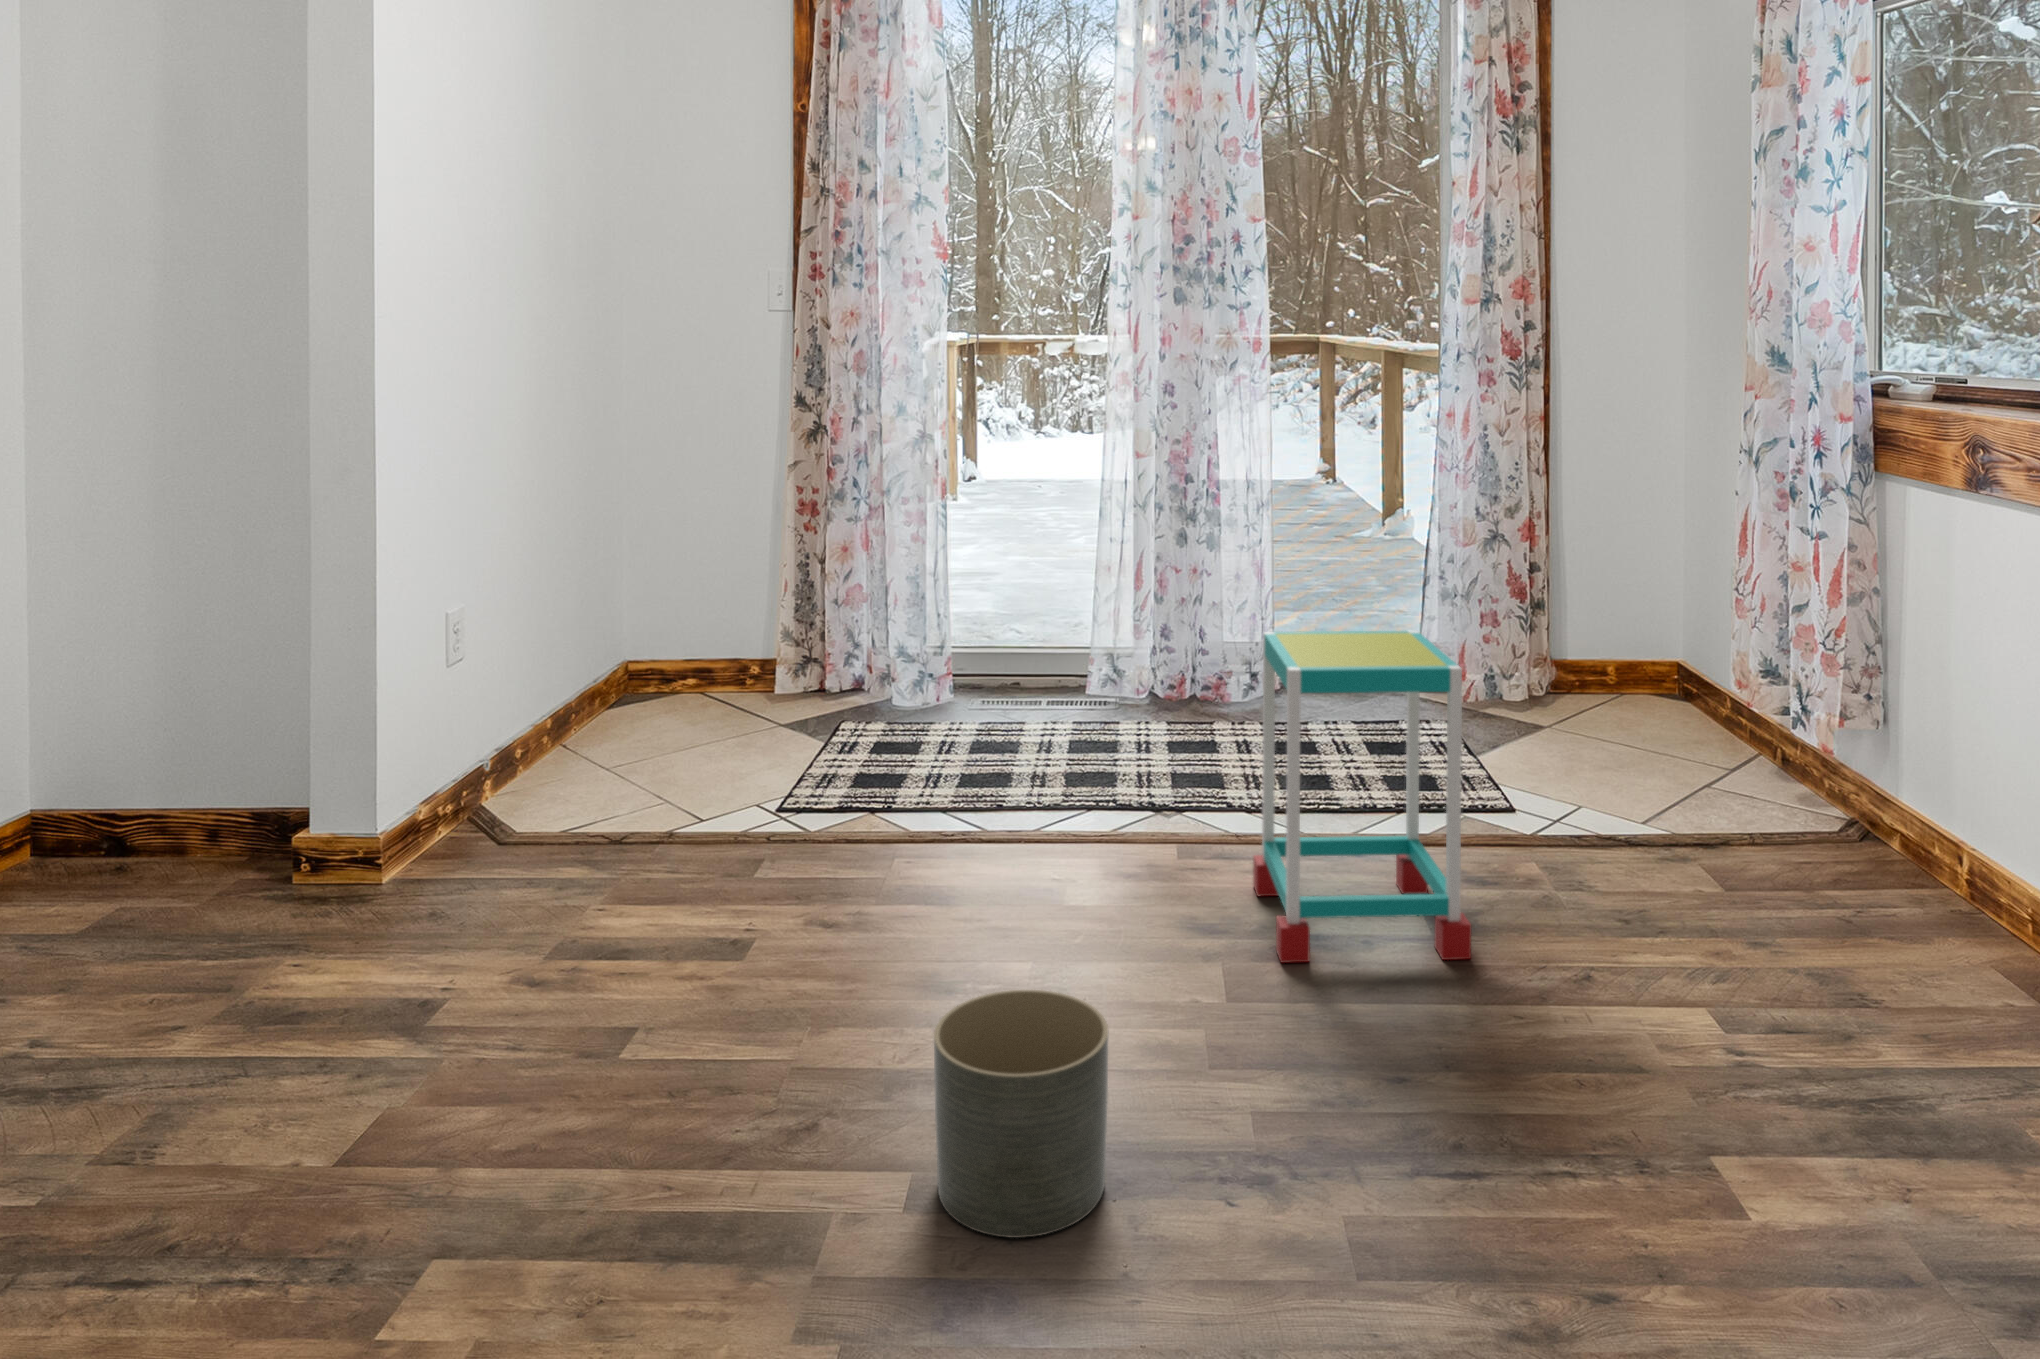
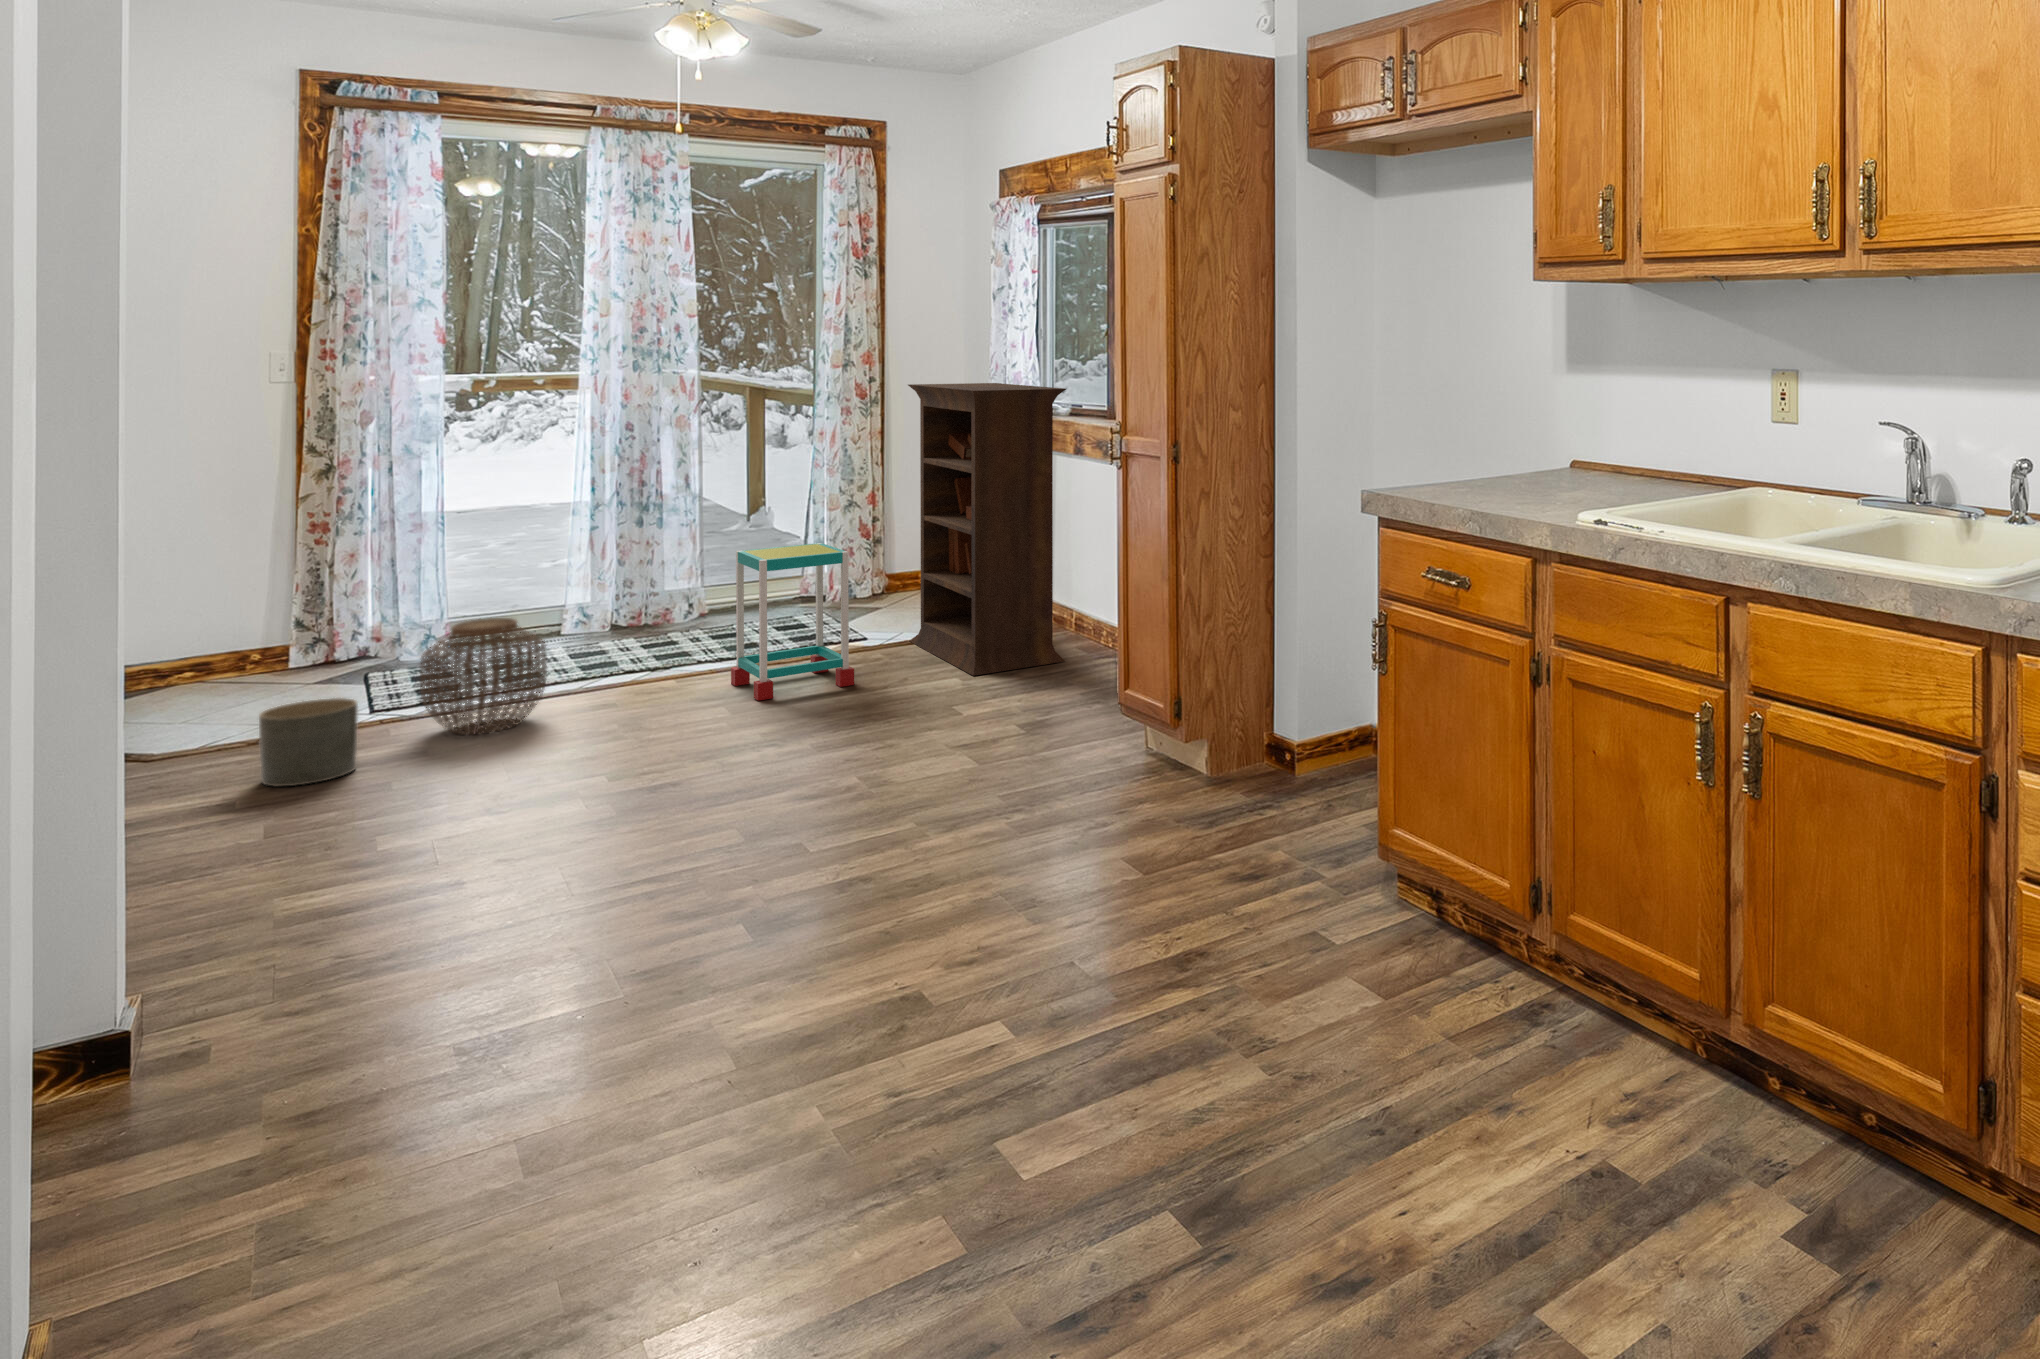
bookcase: none [1586,318,1986,1007] -> present [908,383,1066,676]
woven basket: none [765,710,947,926] -> present [420,618,547,735]
planter: present [934,990,1108,1238] -> present [259,698,358,786]

